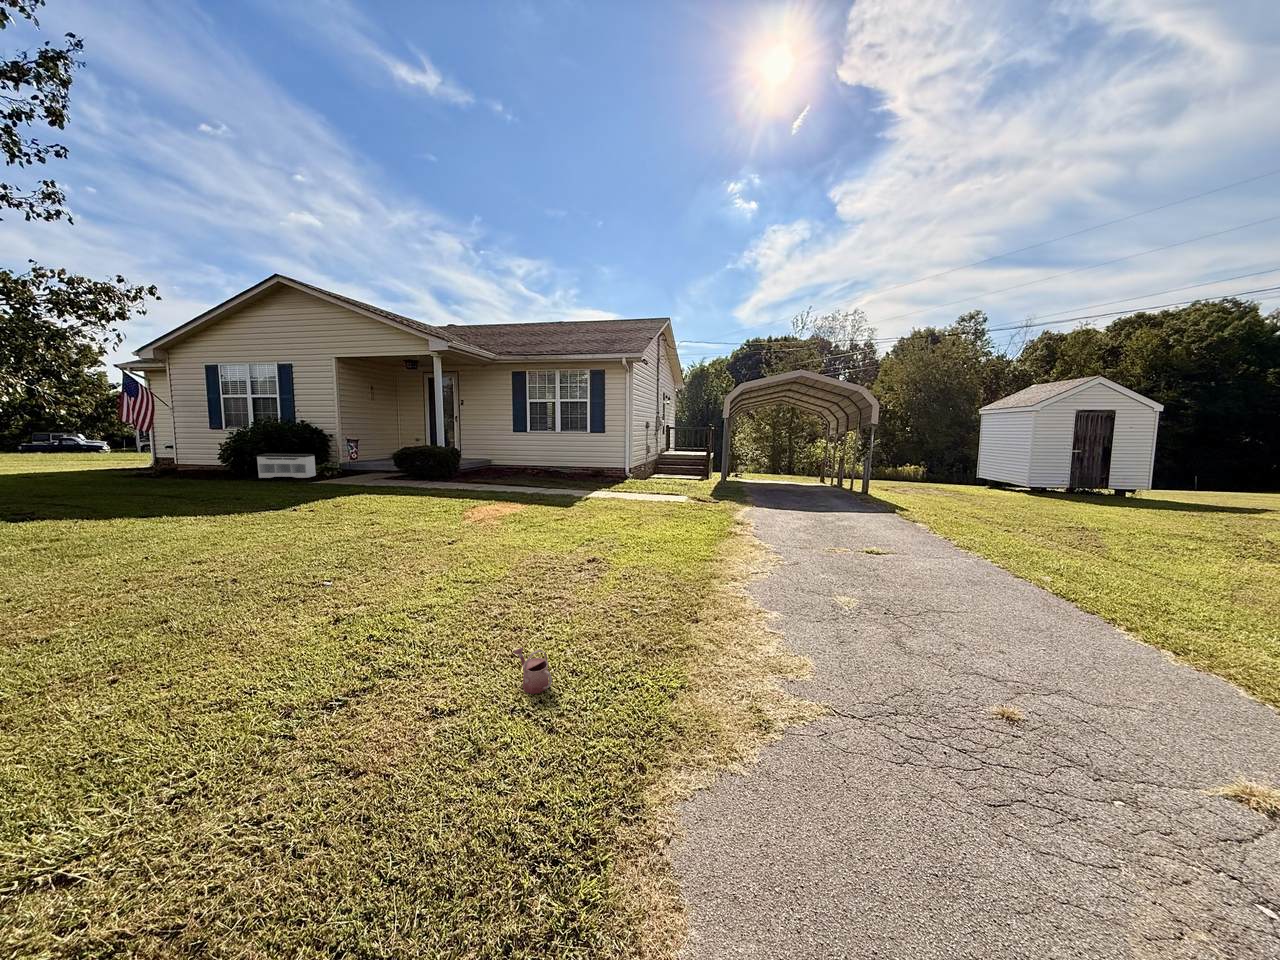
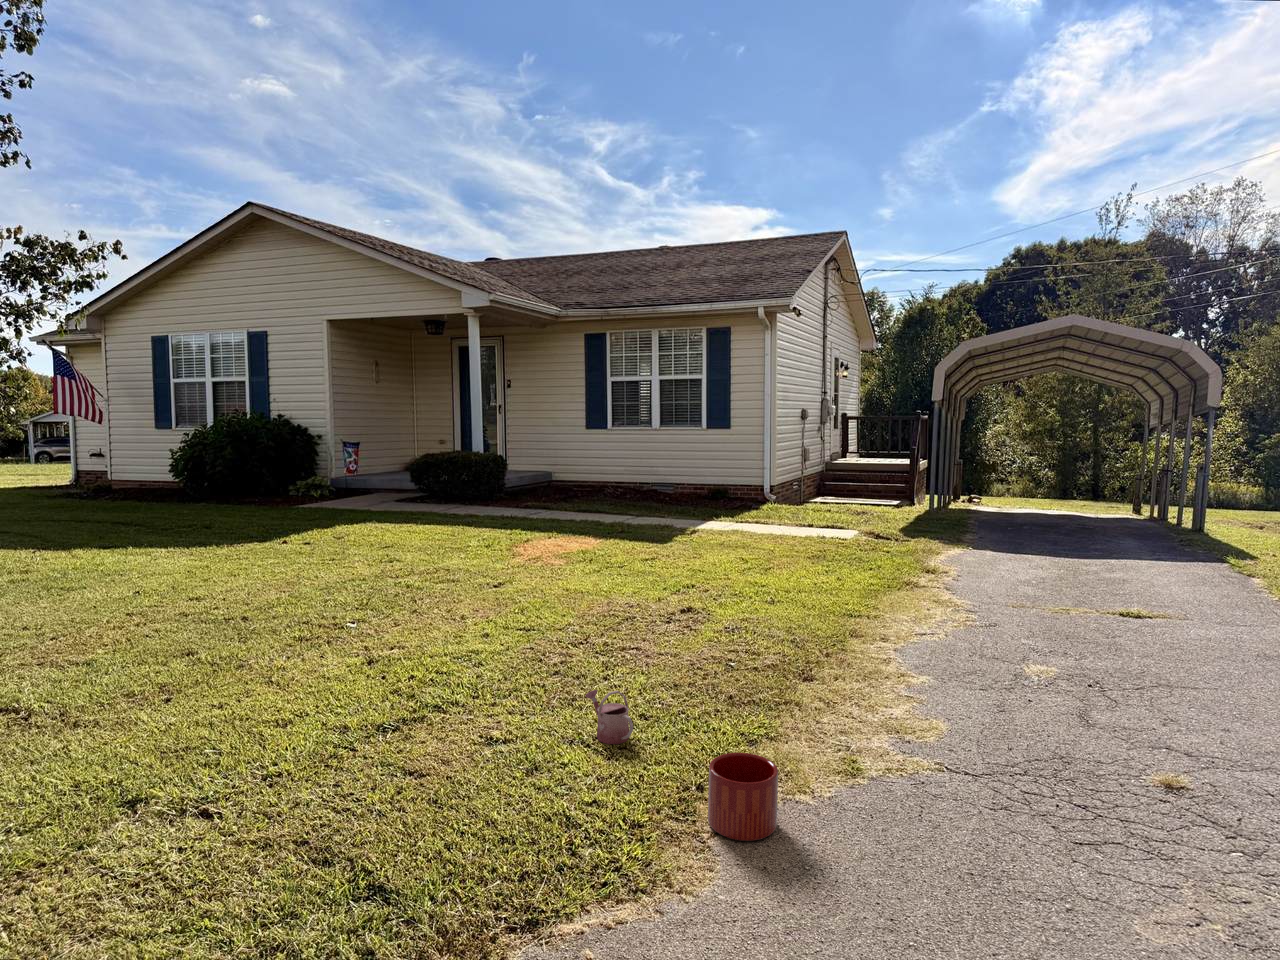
bench: present [257,454,316,478] -> none [225,465,297,500]
planter: none [618,714,676,800] -> present [708,753,778,841]

